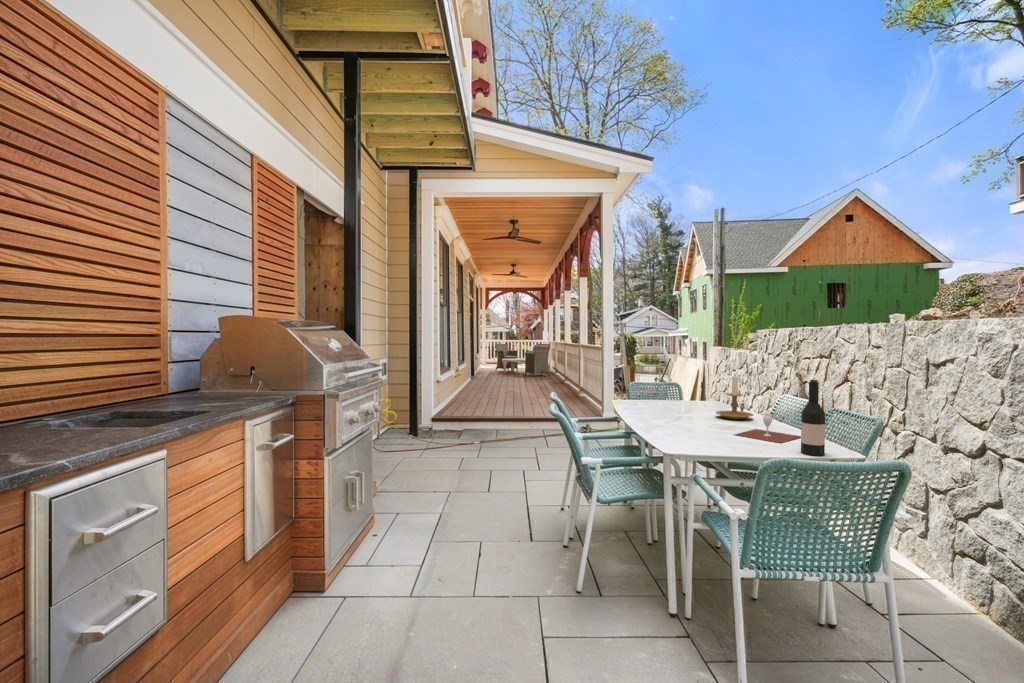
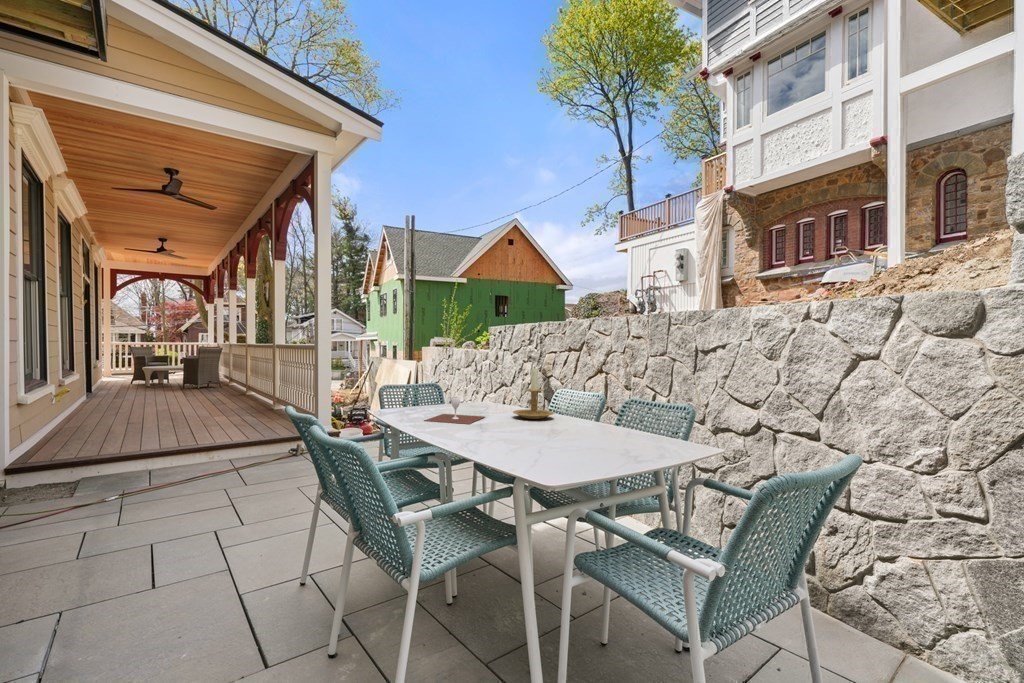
wine bottle: present [801,380,825,456] -> none [660,364,685,454]
wine glass: present [735,414,801,443] -> present [424,397,484,424]

